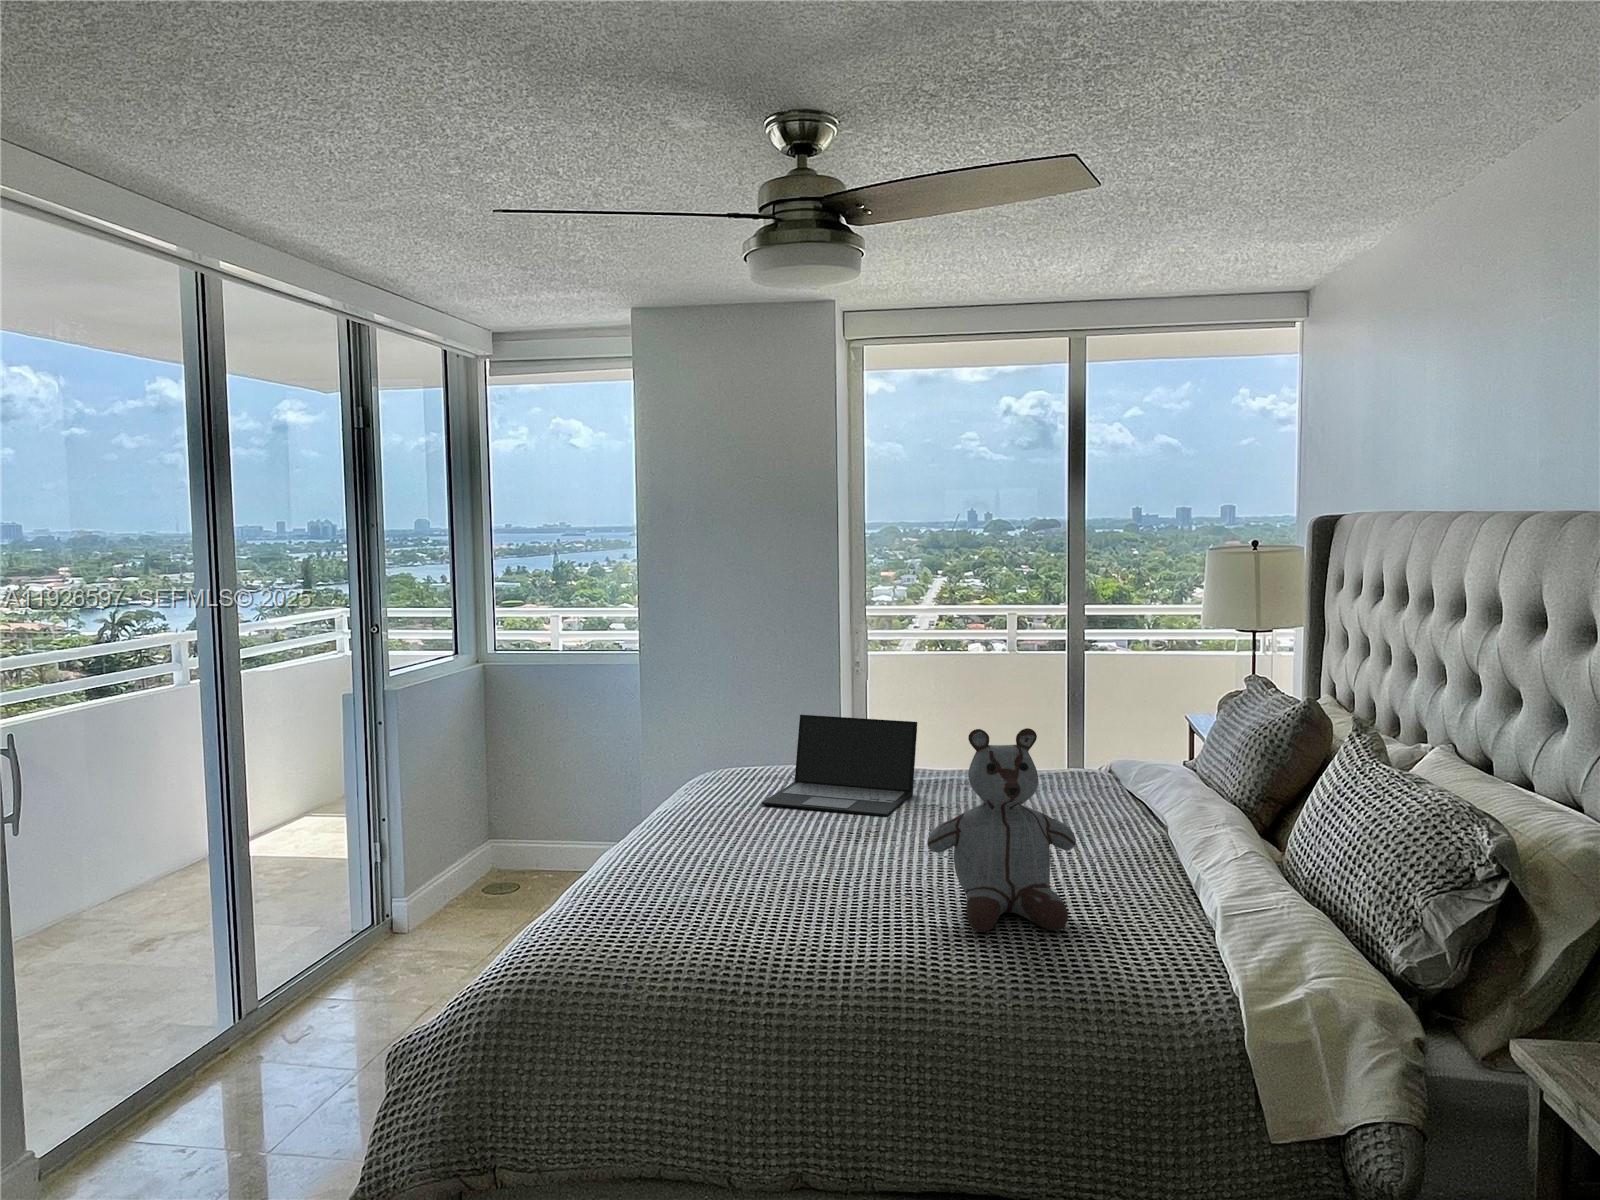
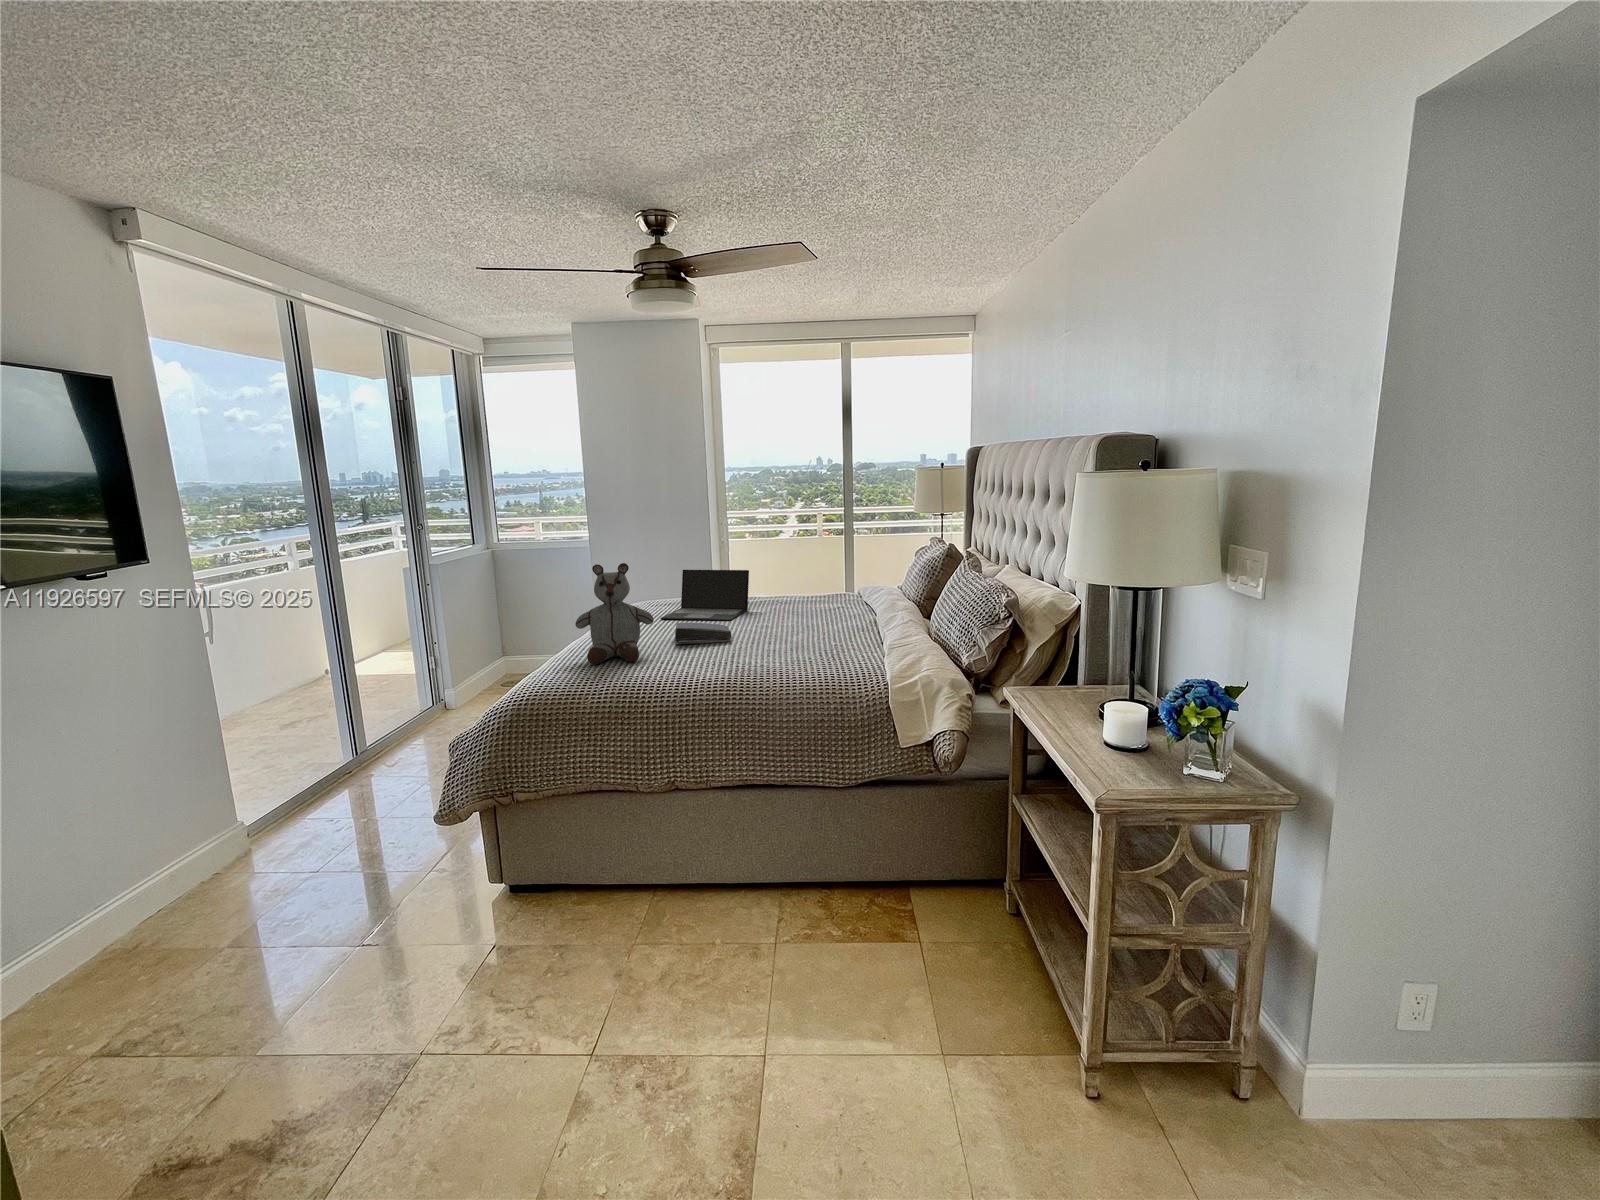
stuffed bear: present [927,728,1076,932] -> present [575,563,654,665]
book: none [794,823,898,868] -> present [675,623,731,644]

